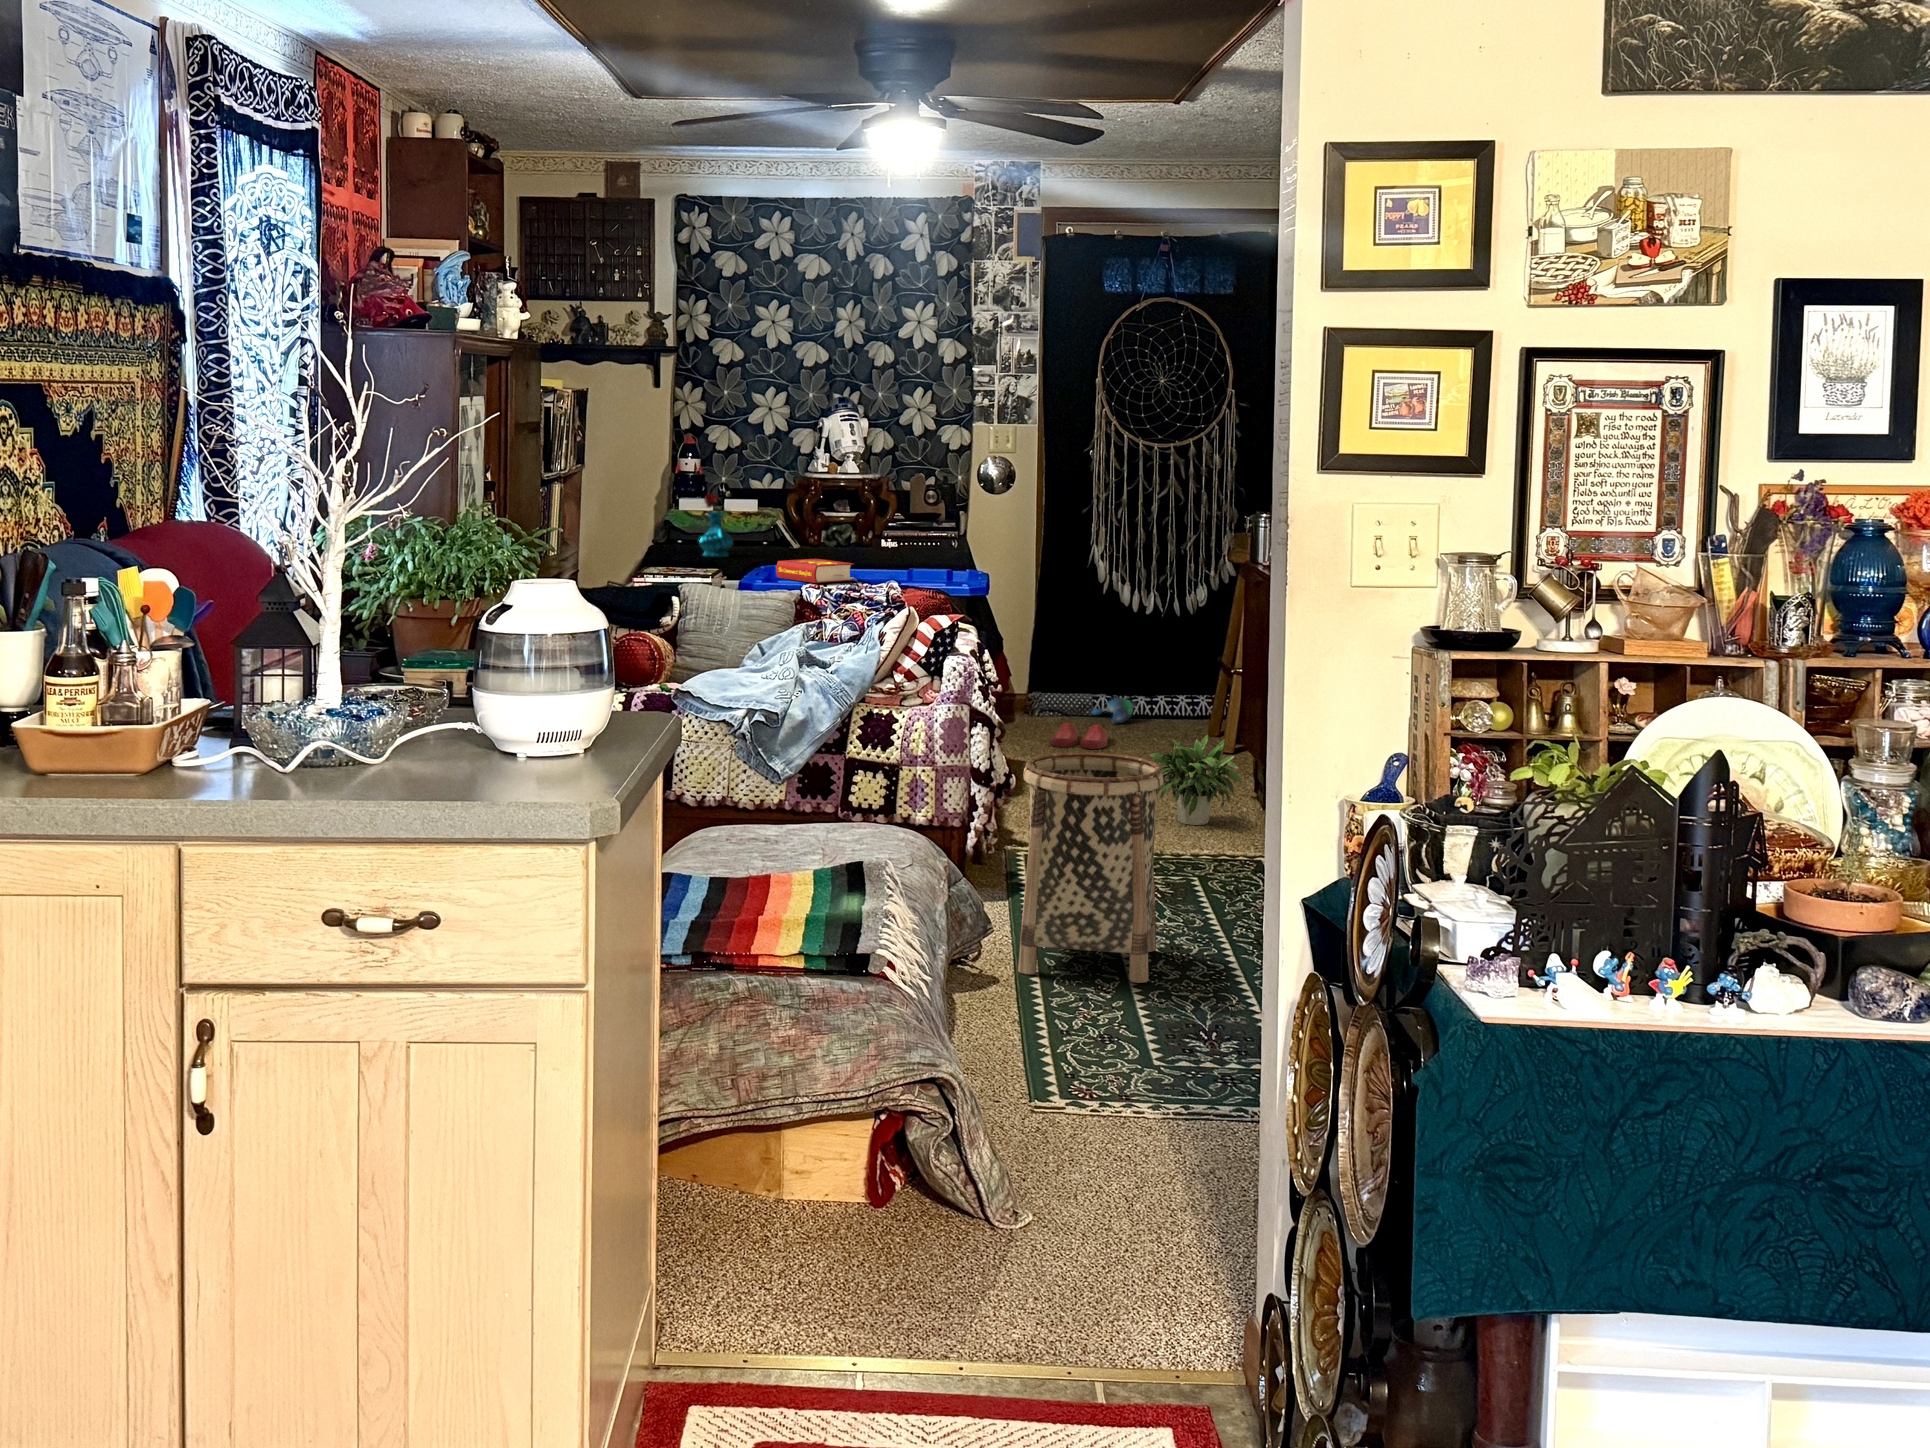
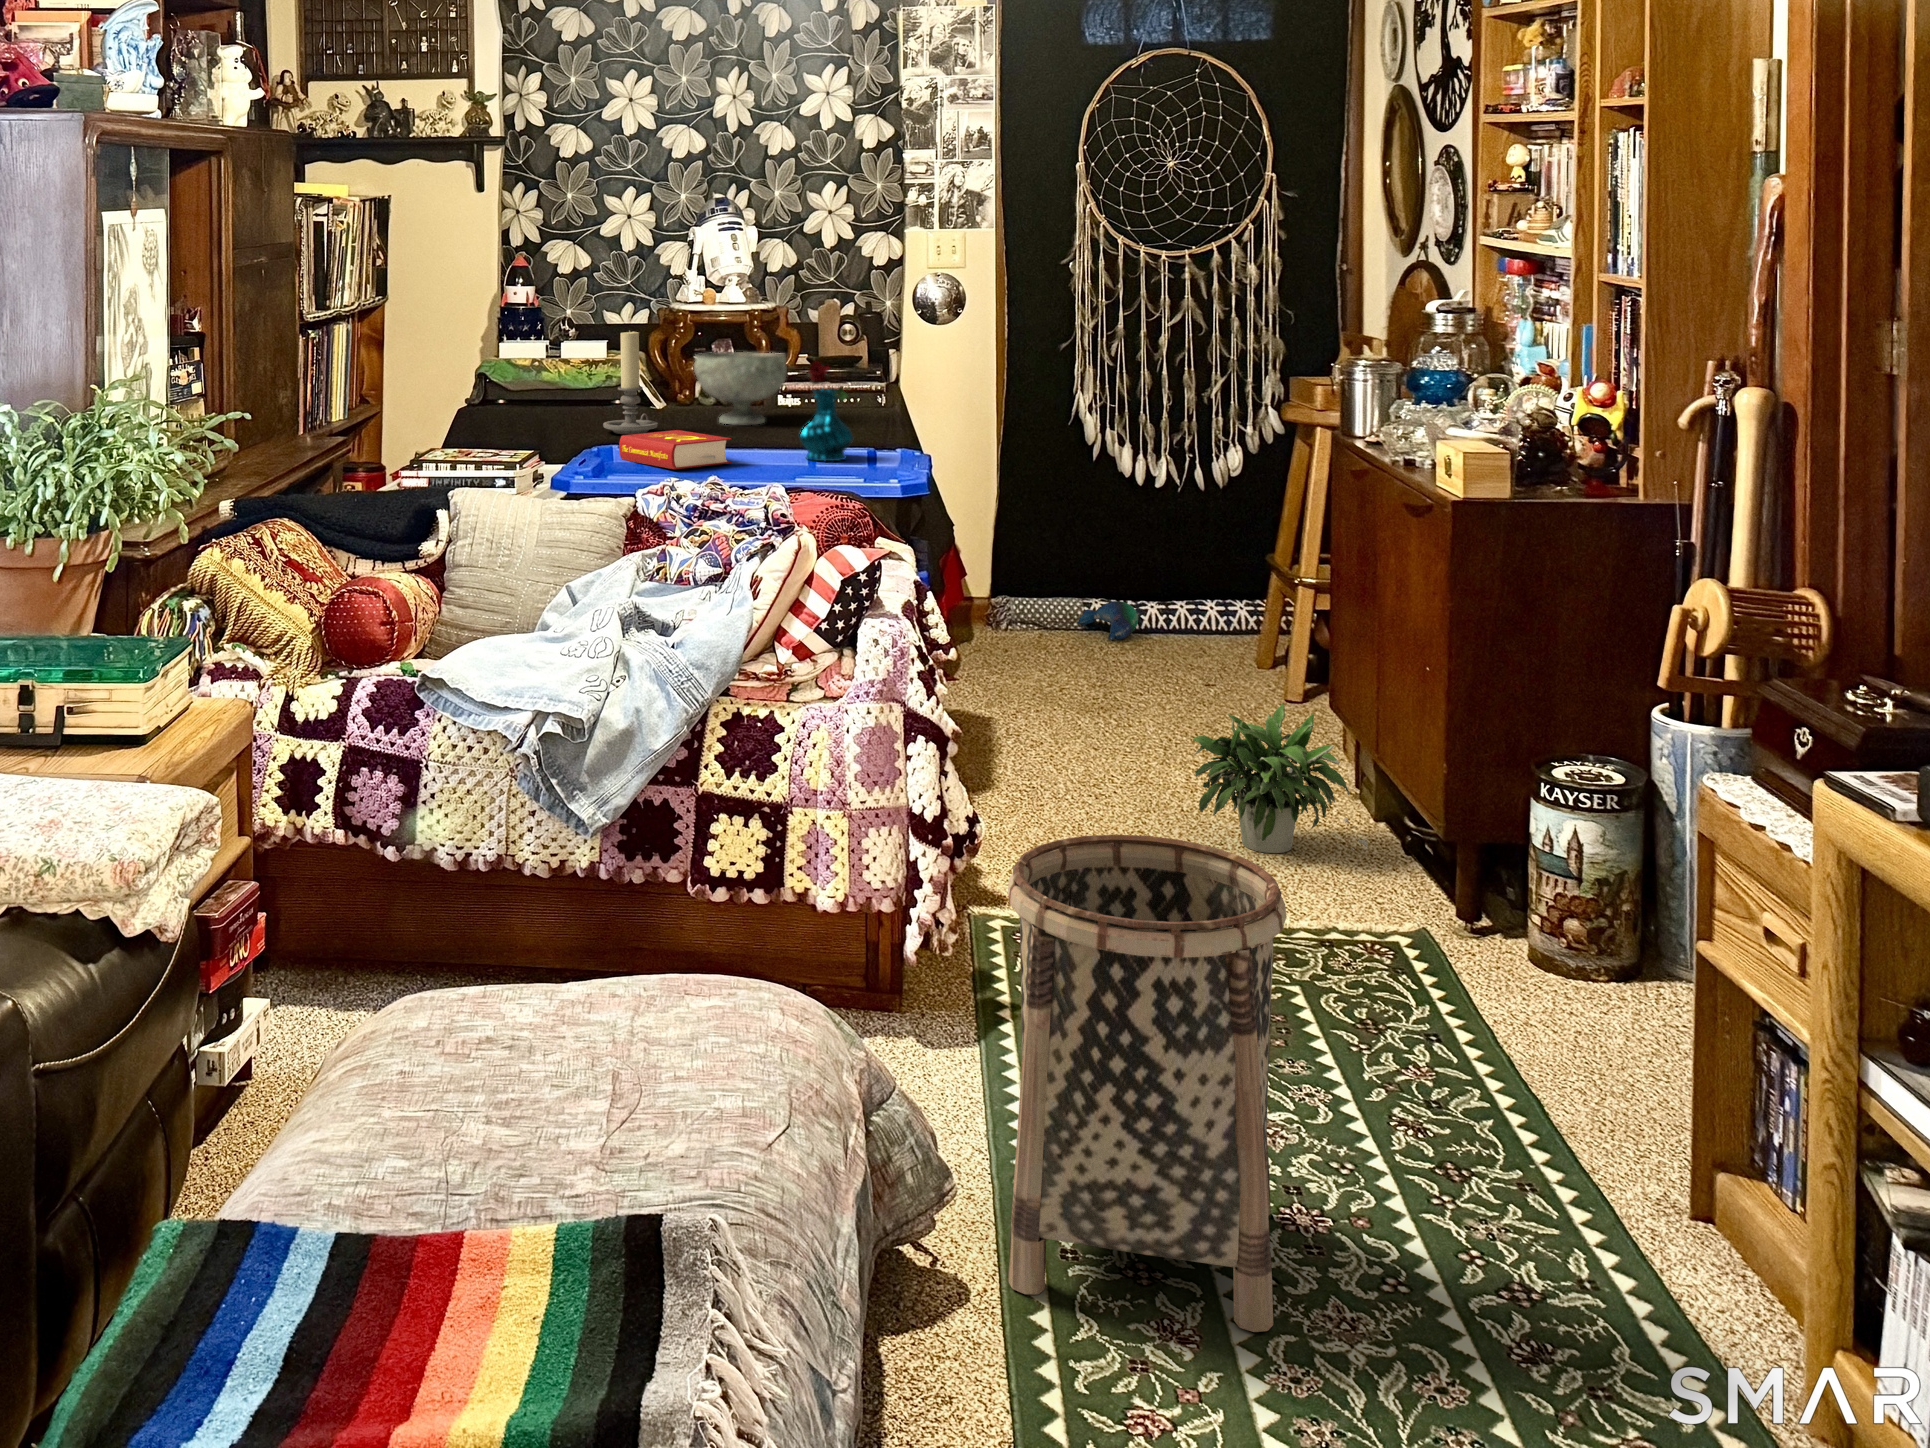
candle holder: none [760,490,798,563] -> present [603,331,658,434]
vase: present [699,493,733,557] -> present [800,361,853,461]
decorative bowl: none [823,508,889,559] -> present [694,352,787,424]
slippers: present [1051,723,1108,749] -> none [1026,648,1108,689]

